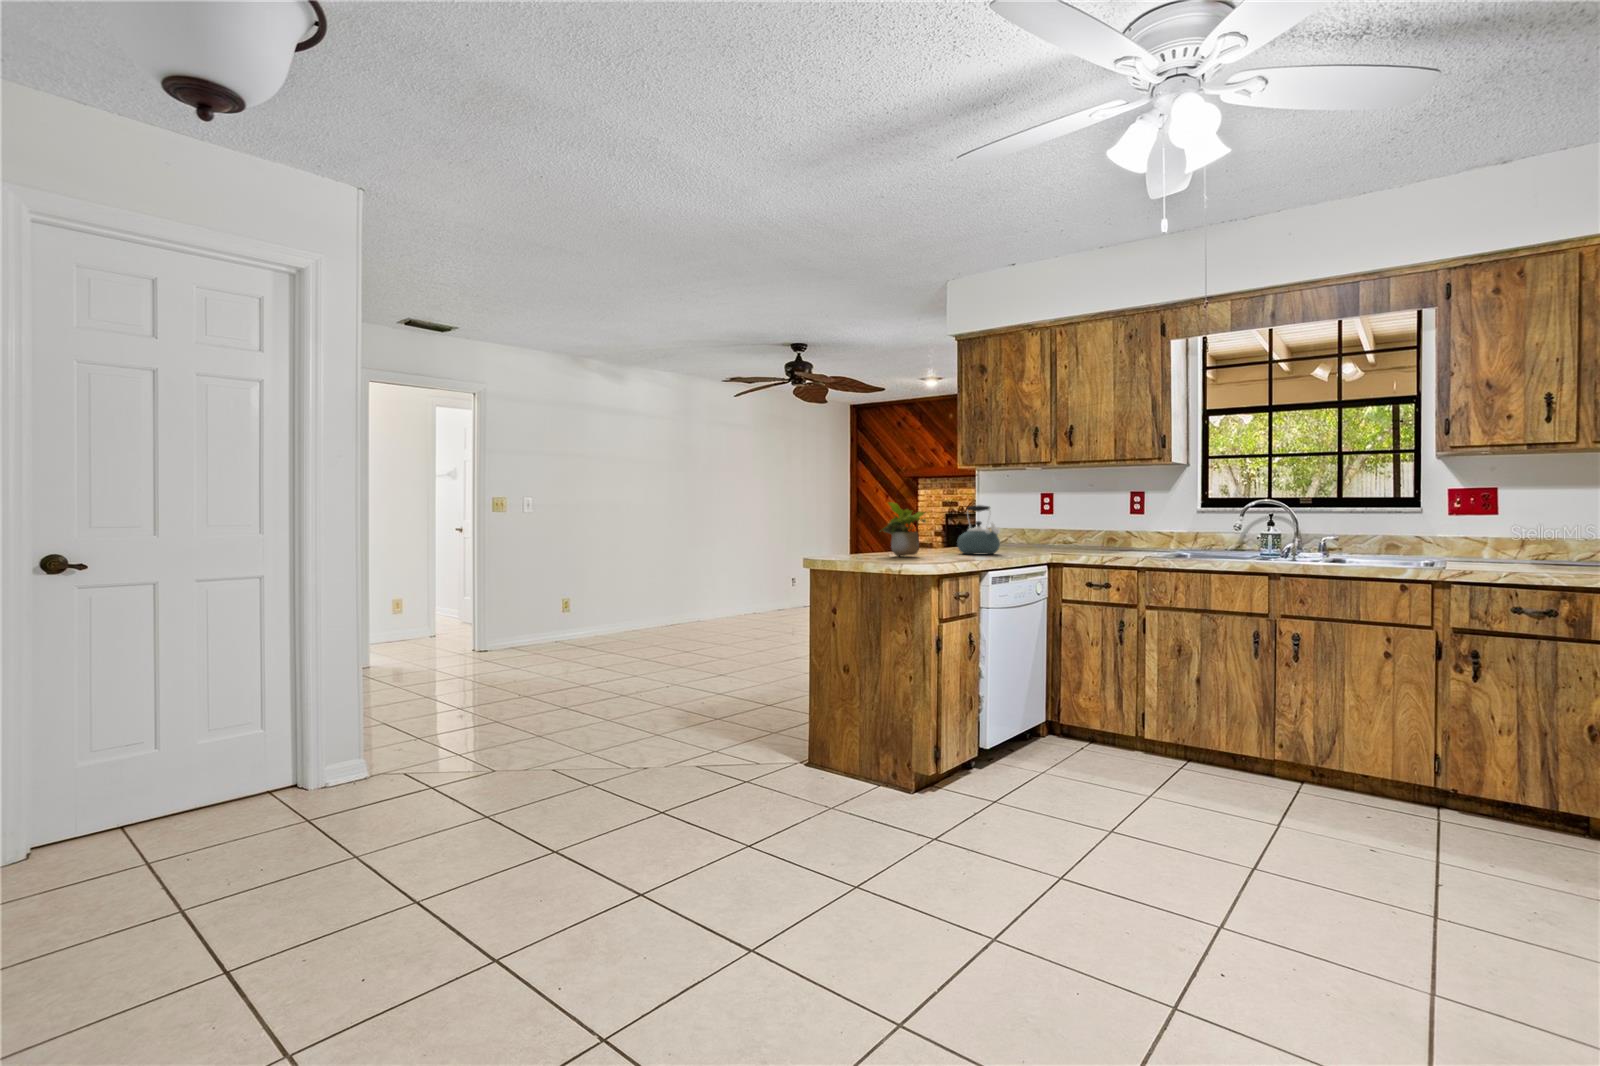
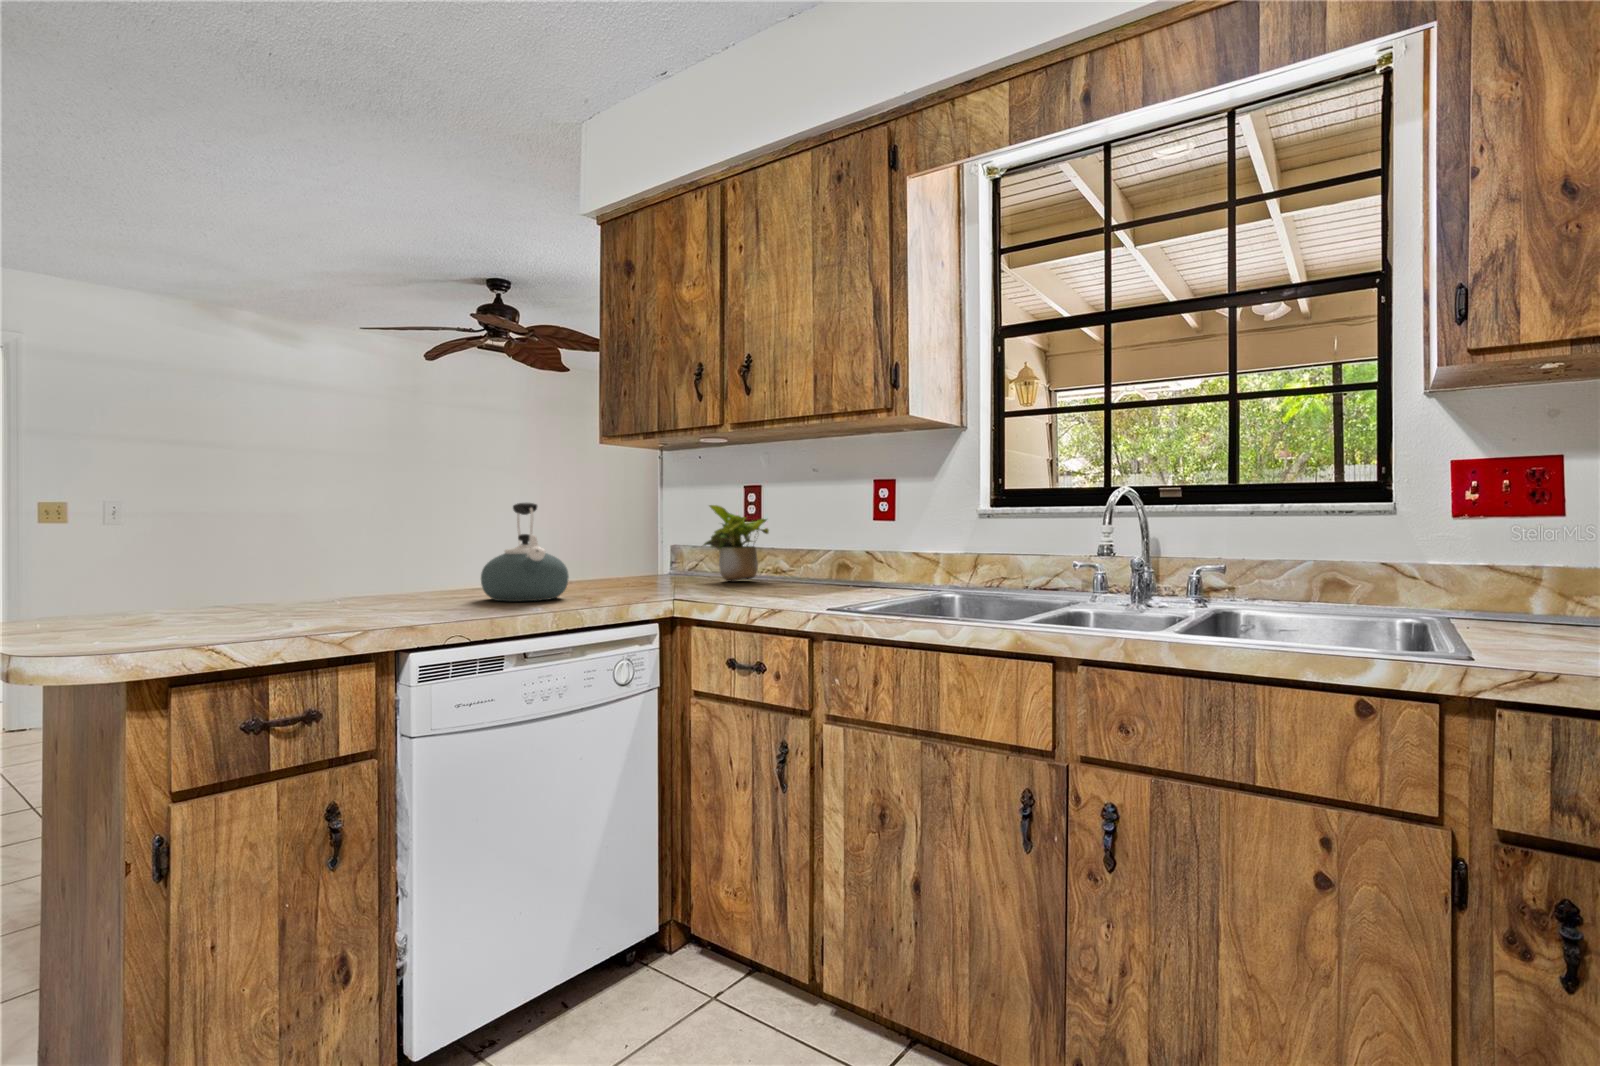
potted plant: present [883,502,926,556] -> present [704,505,769,581]

